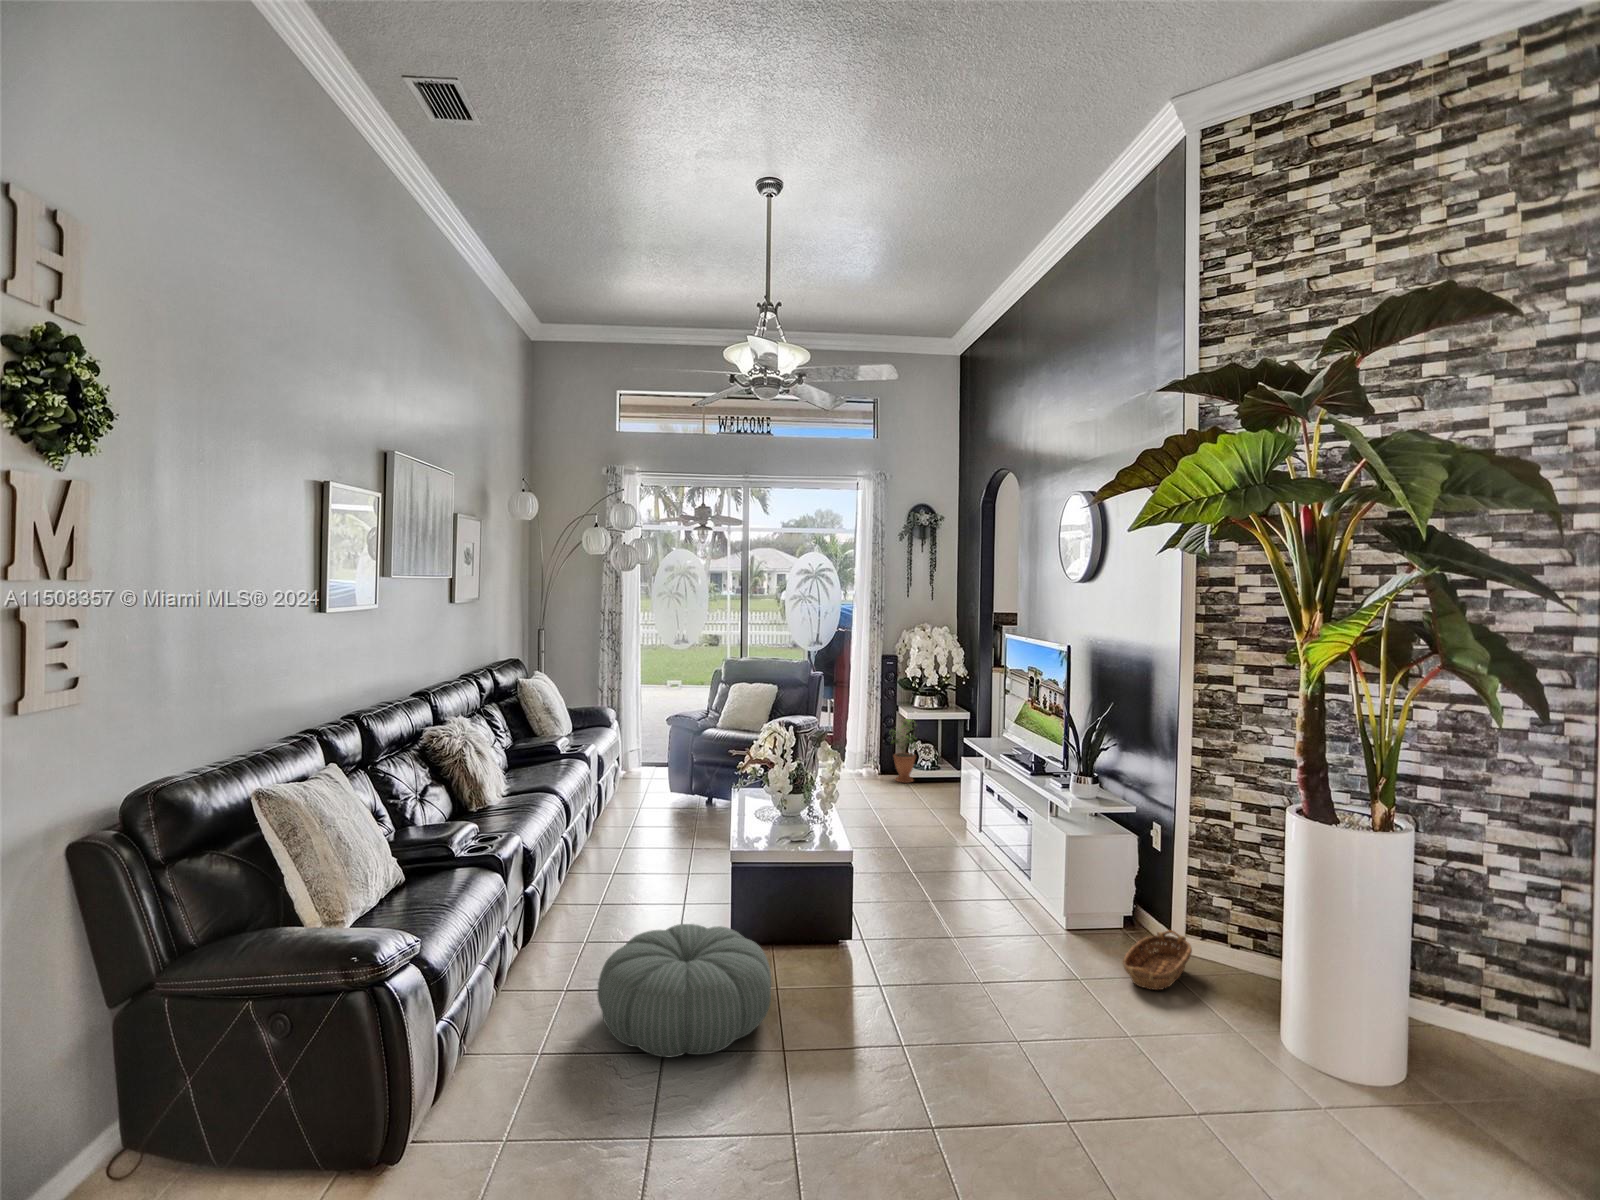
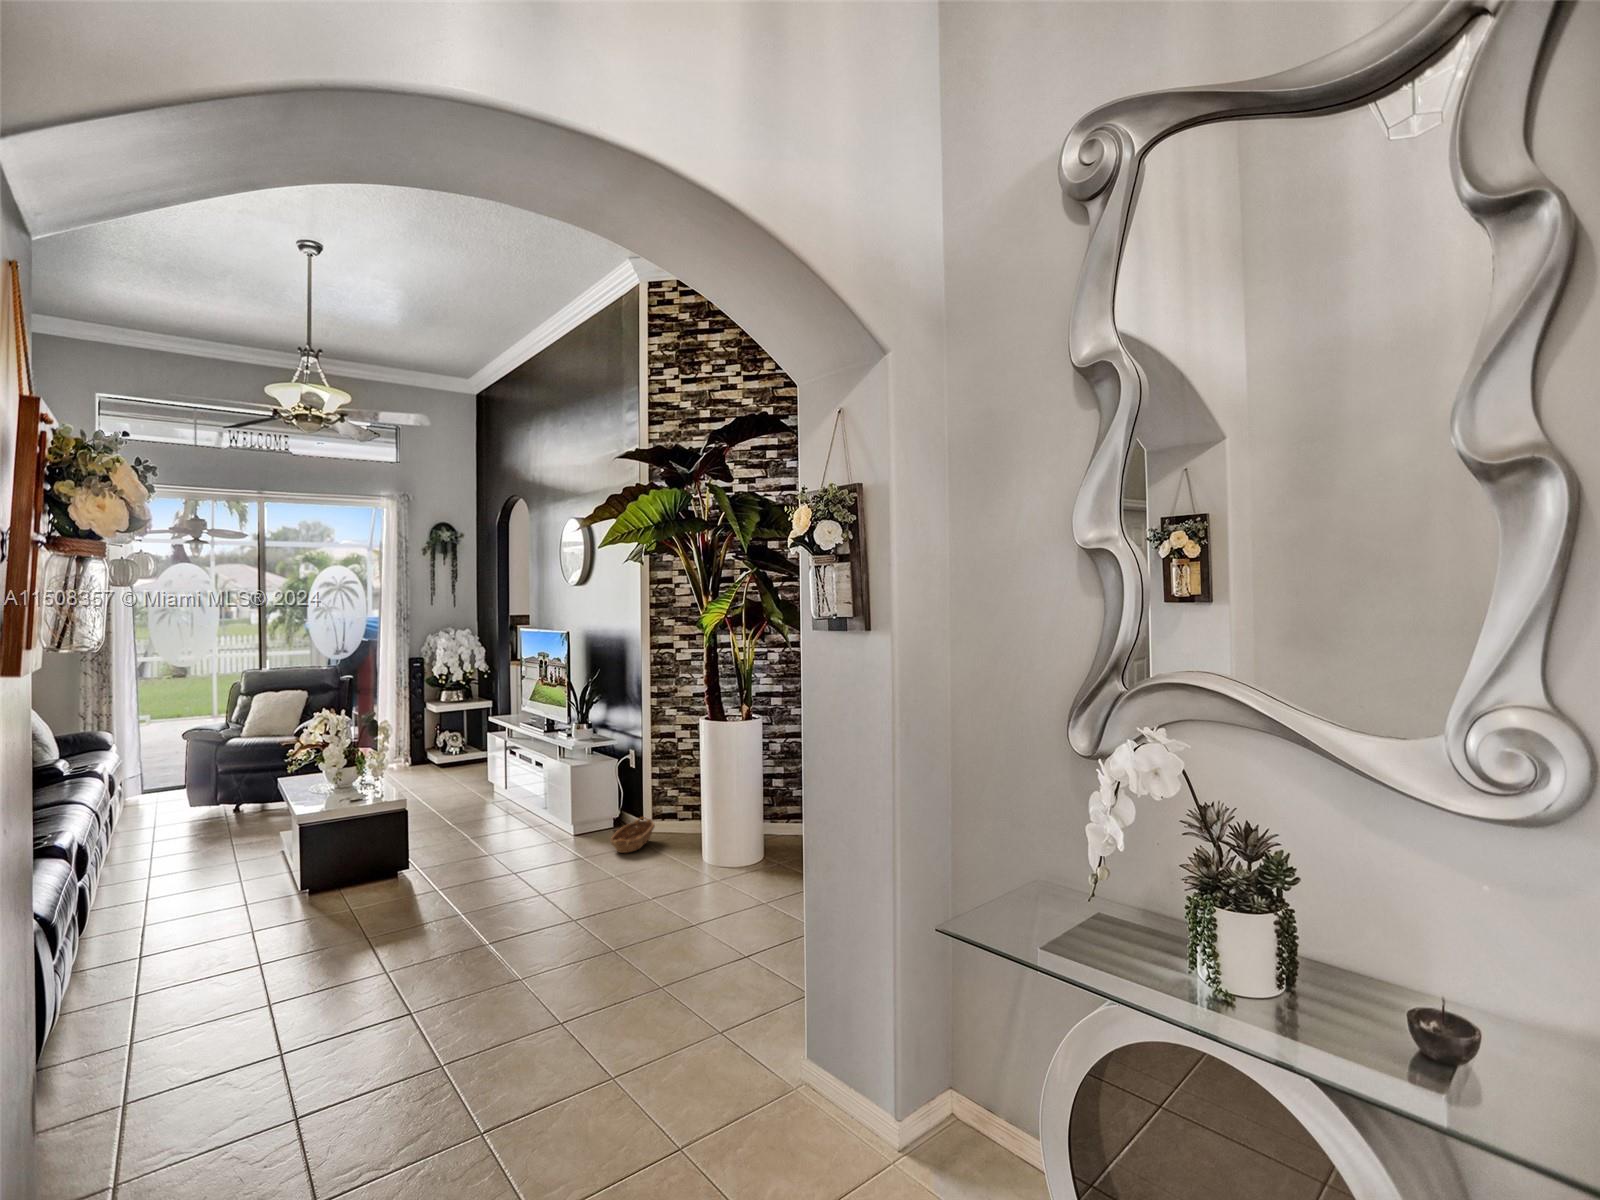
potted plant: present [891,719,917,783] -> none [417,710,445,770]
pouf: present [597,924,771,1057] -> none [182,863,347,957]

